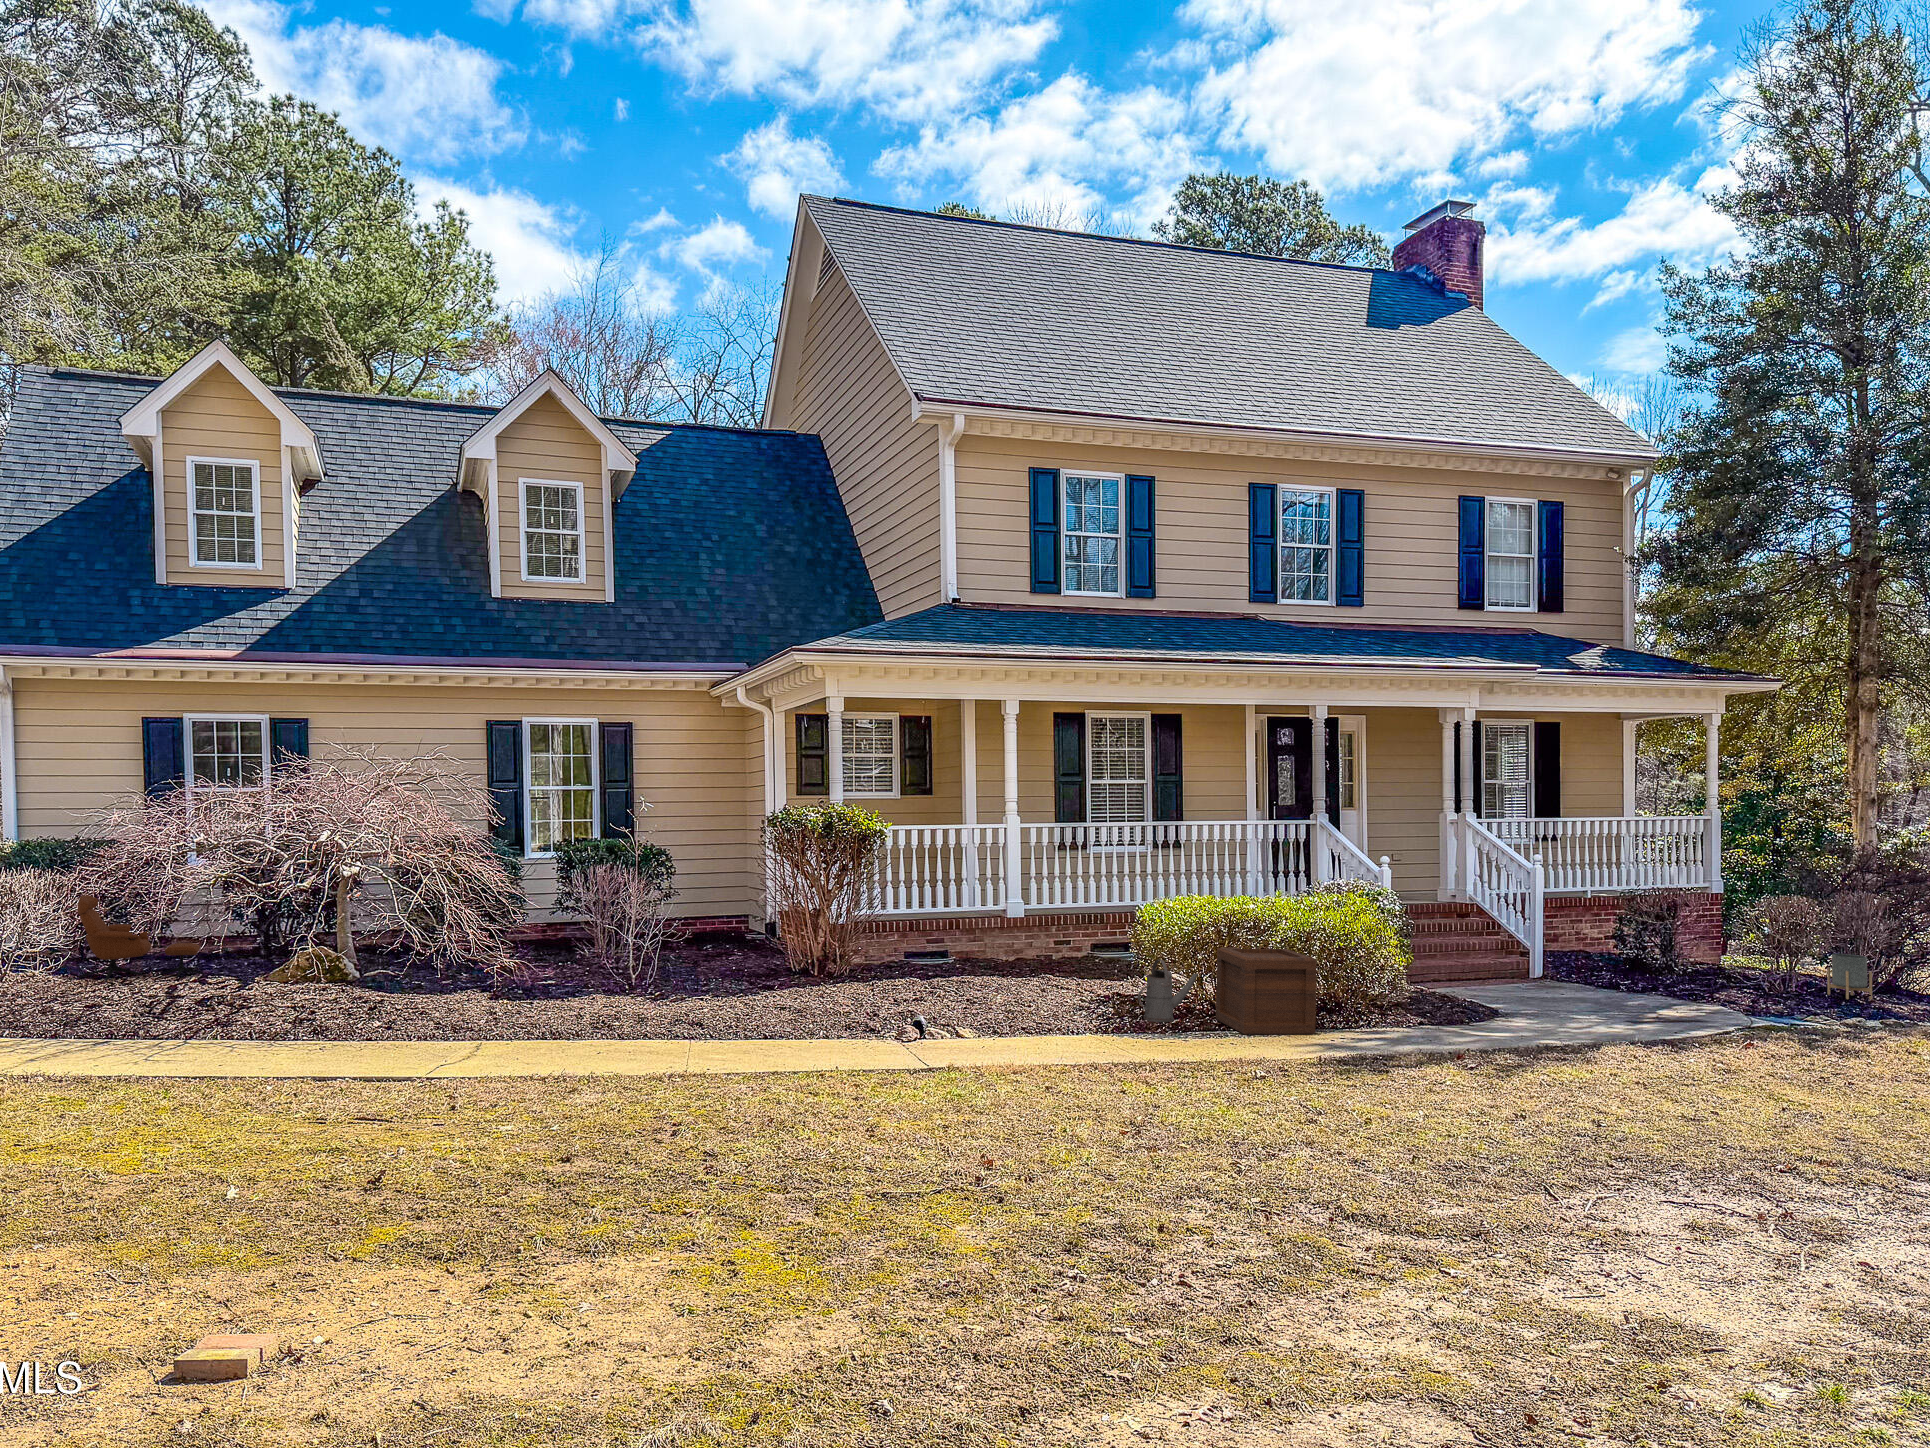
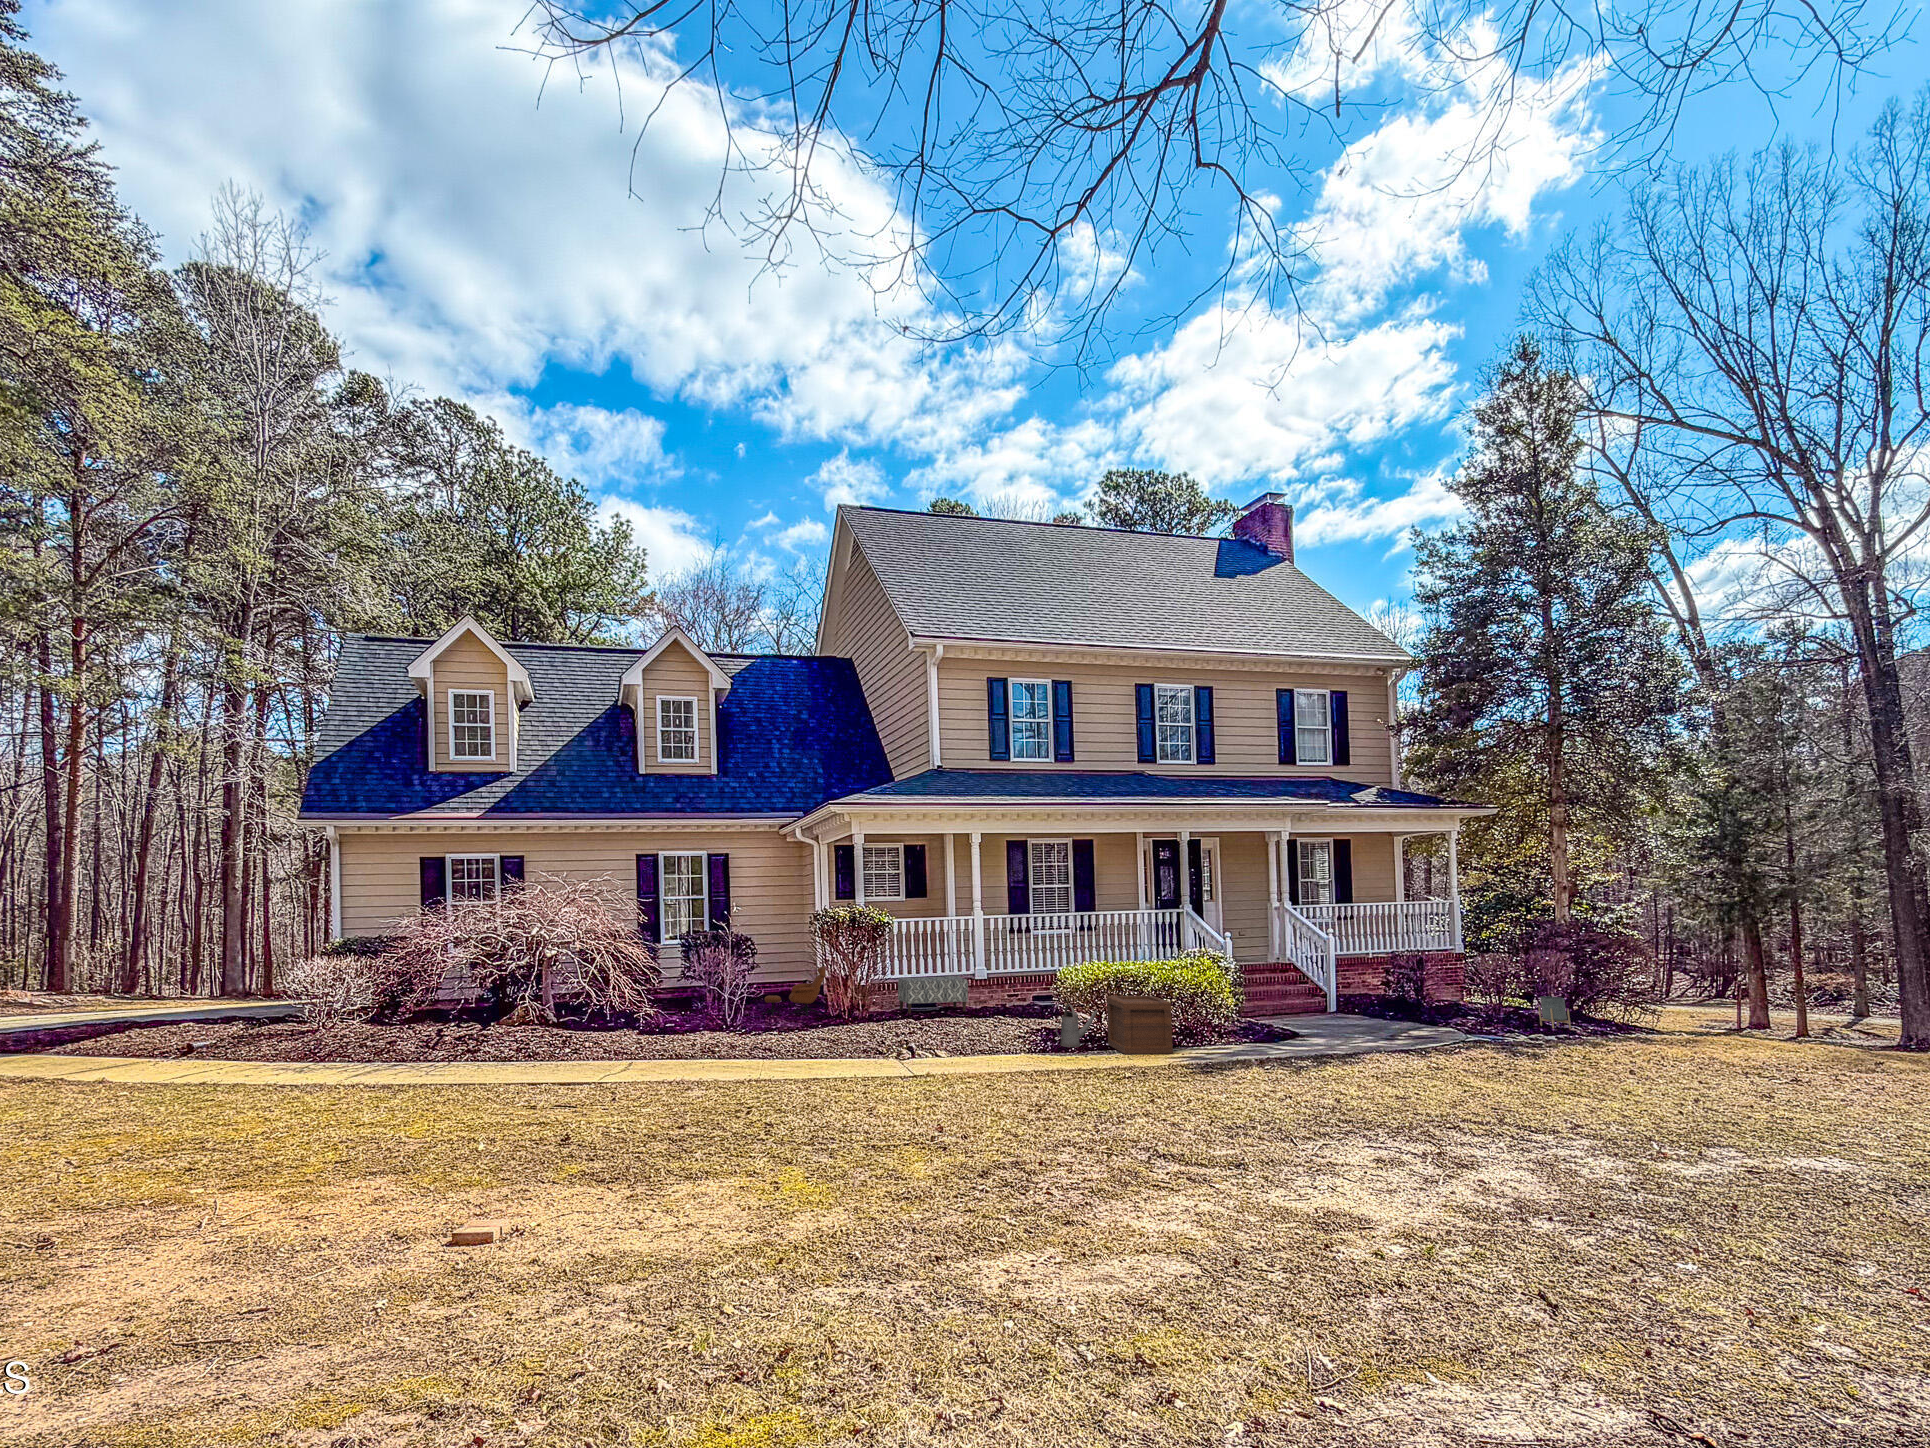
lounge chair: present [78,895,204,981] -> present [762,966,826,1016]
bench: none [892,913,997,966] -> present [898,976,968,1014]

